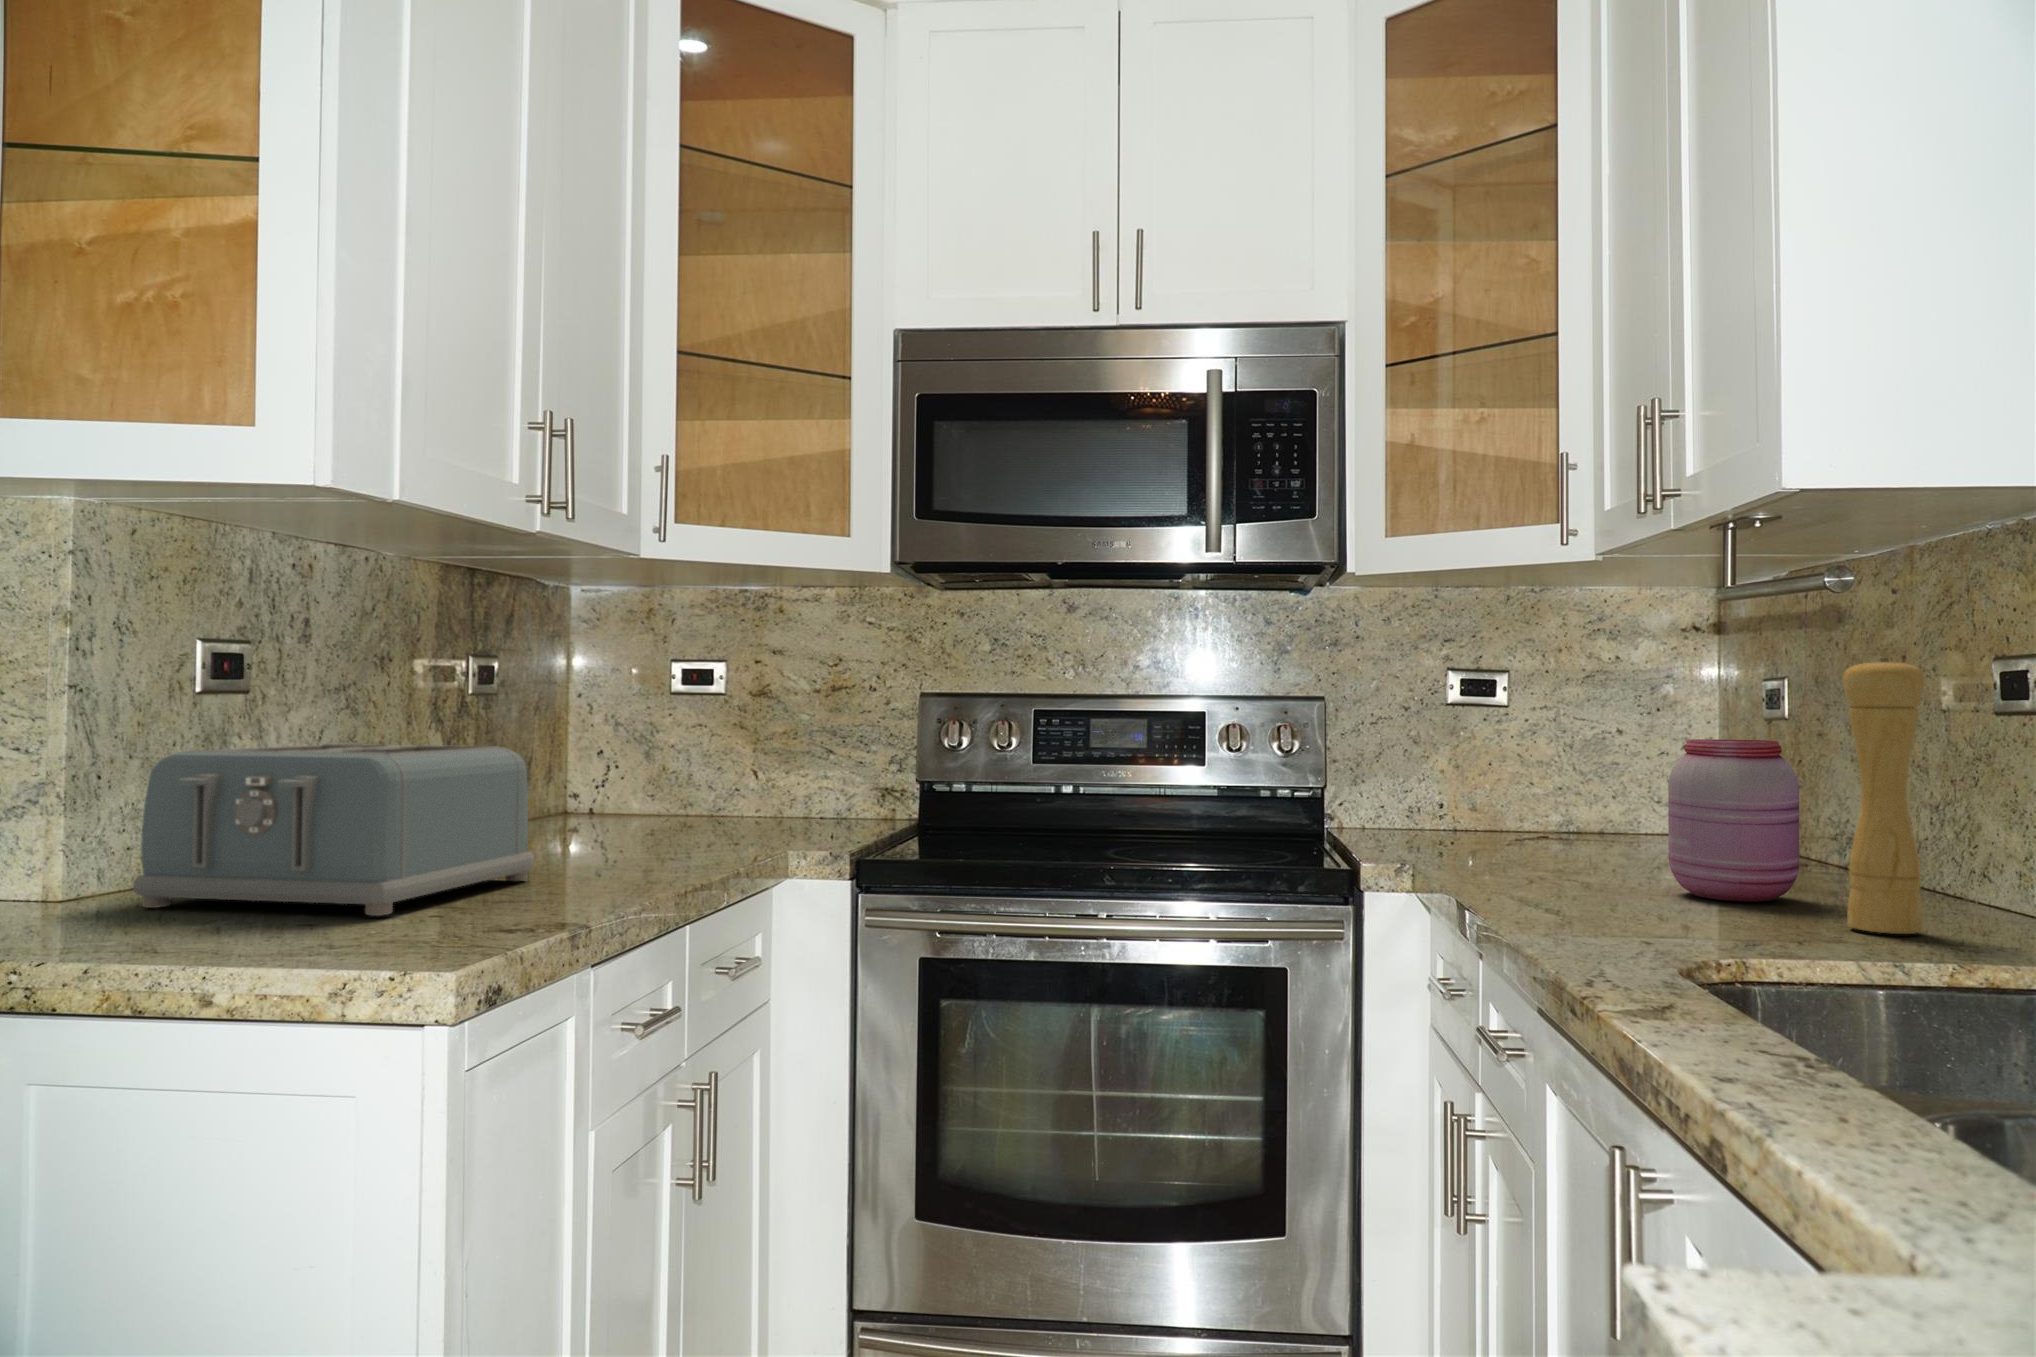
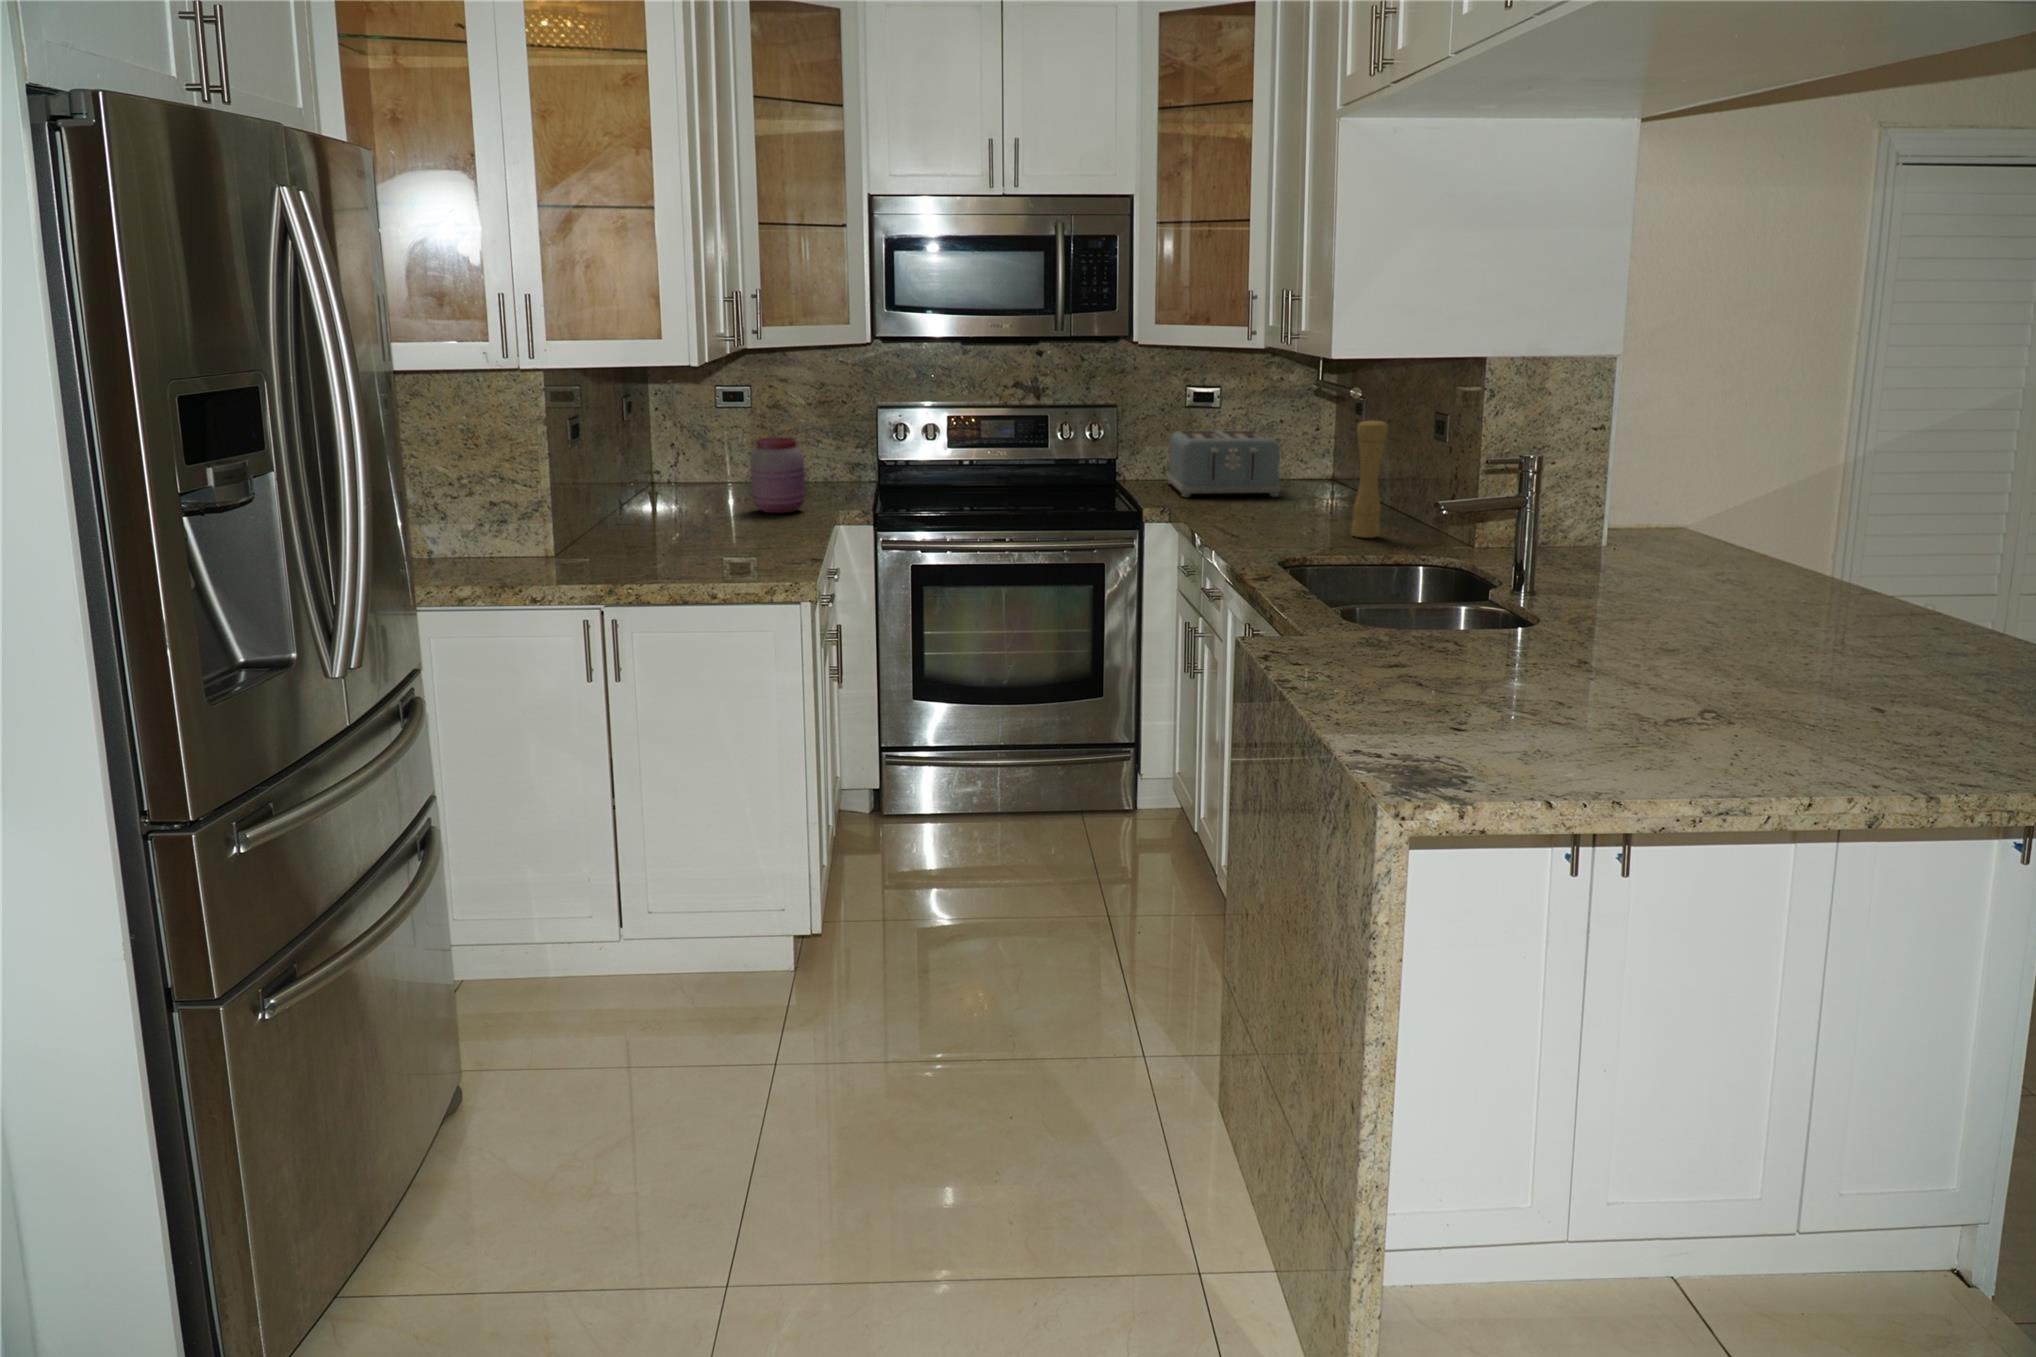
jar: present [1668,739,1799,902] -> present [750,437,805,513]
toaster: present [133,744,535,916] -> present [1166,430,1281,497]

